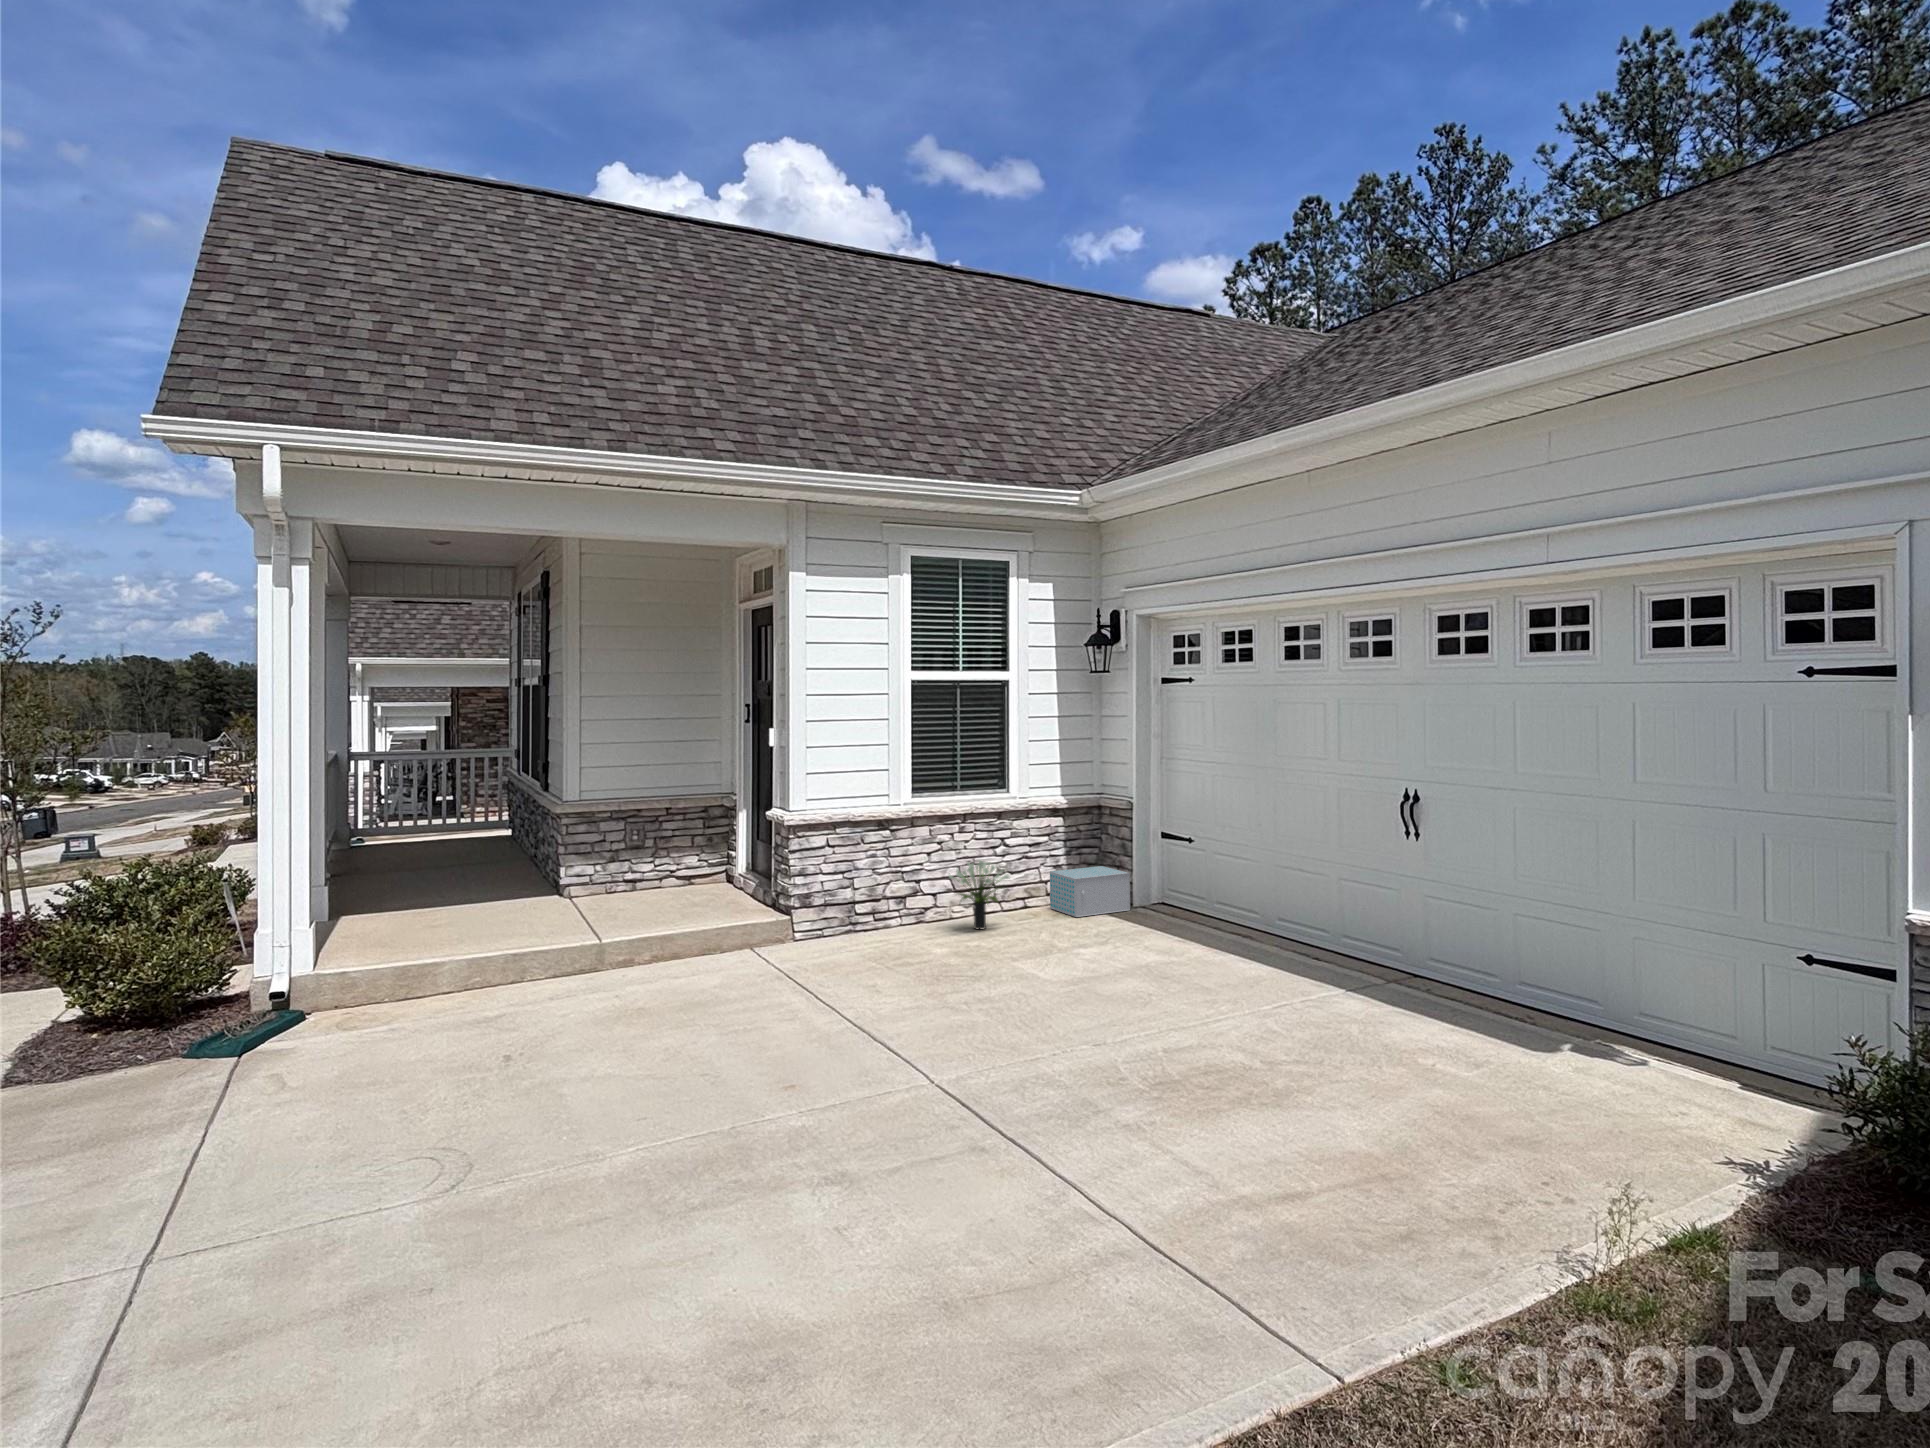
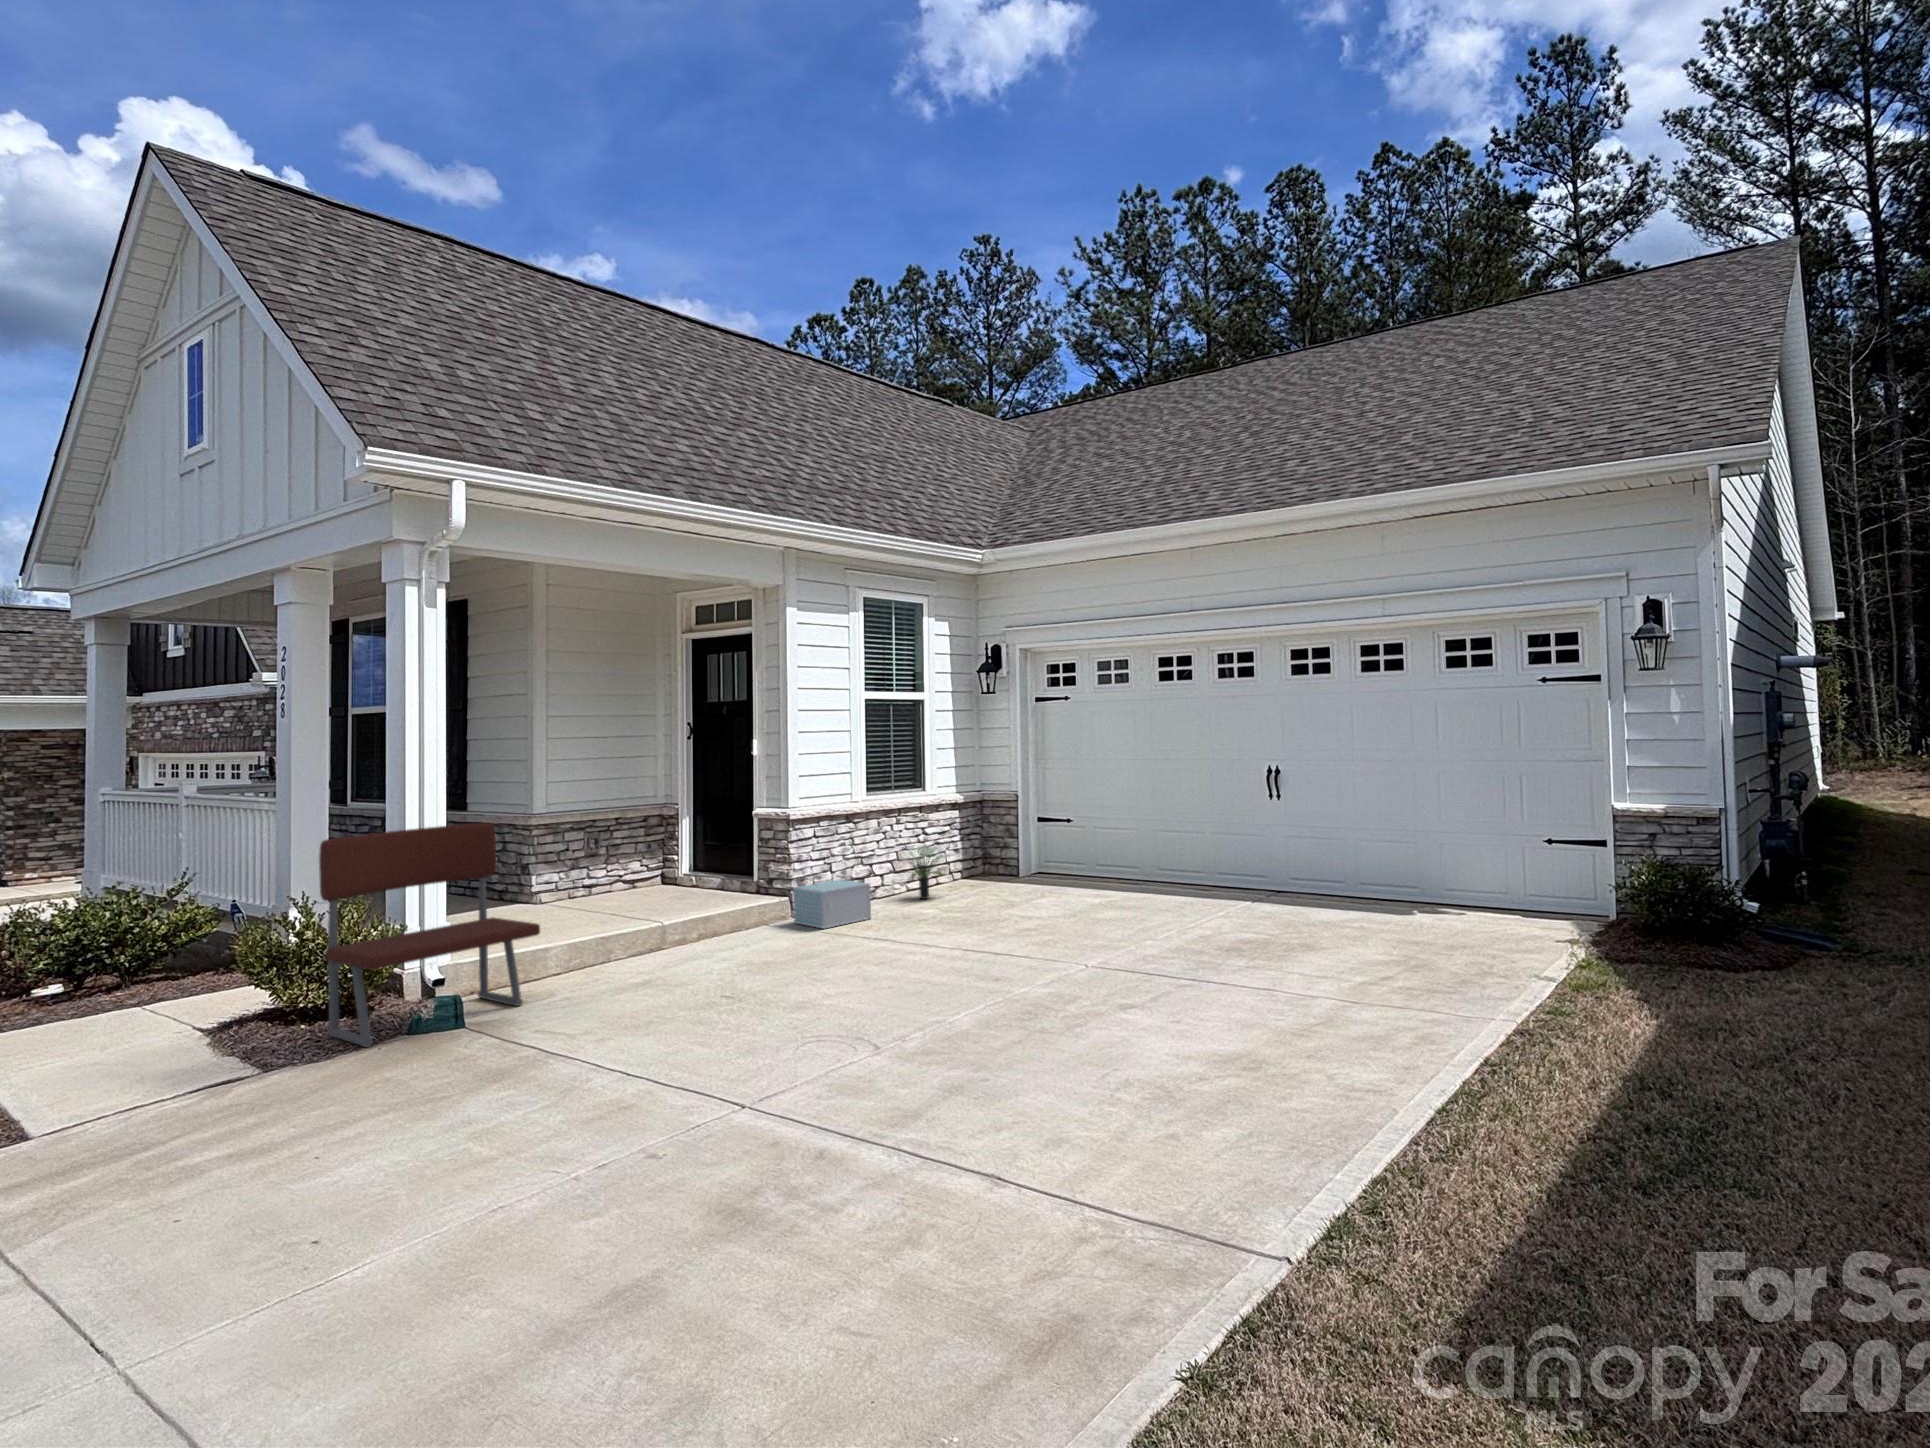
bench: none [165,819,393,1060] -> present [319,823,540,1047]
storage box: present [1050,866,1130,917] -> present [793,879,871,928]

